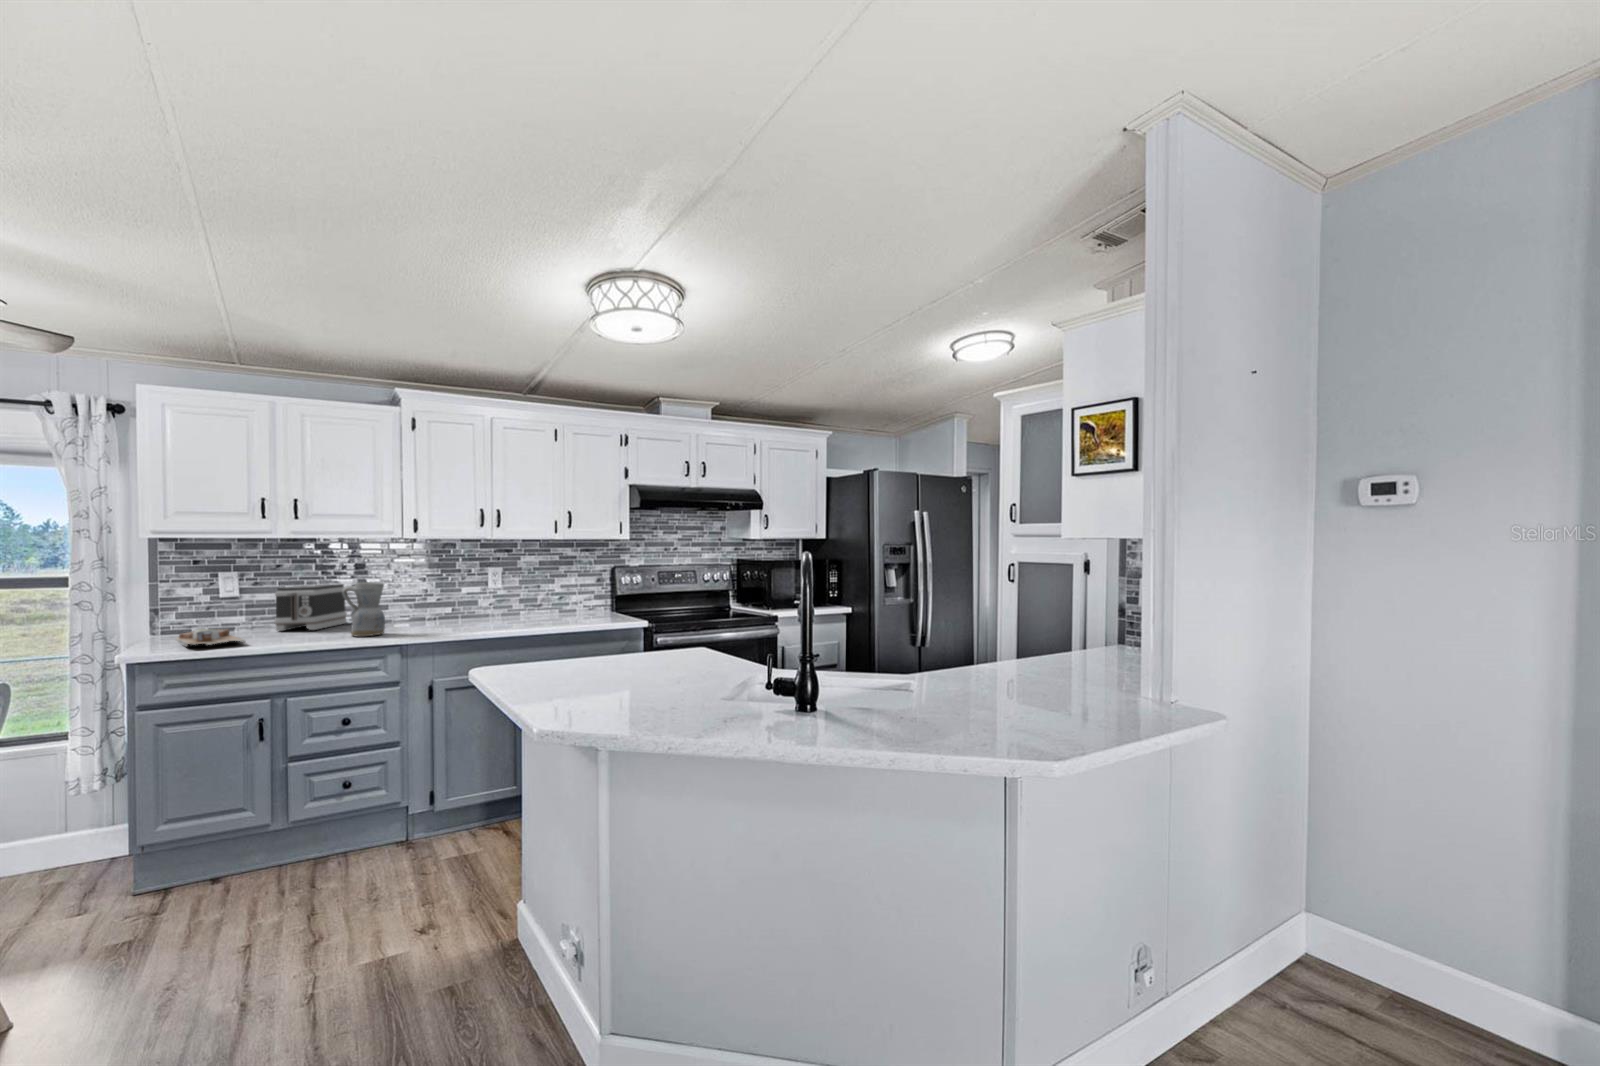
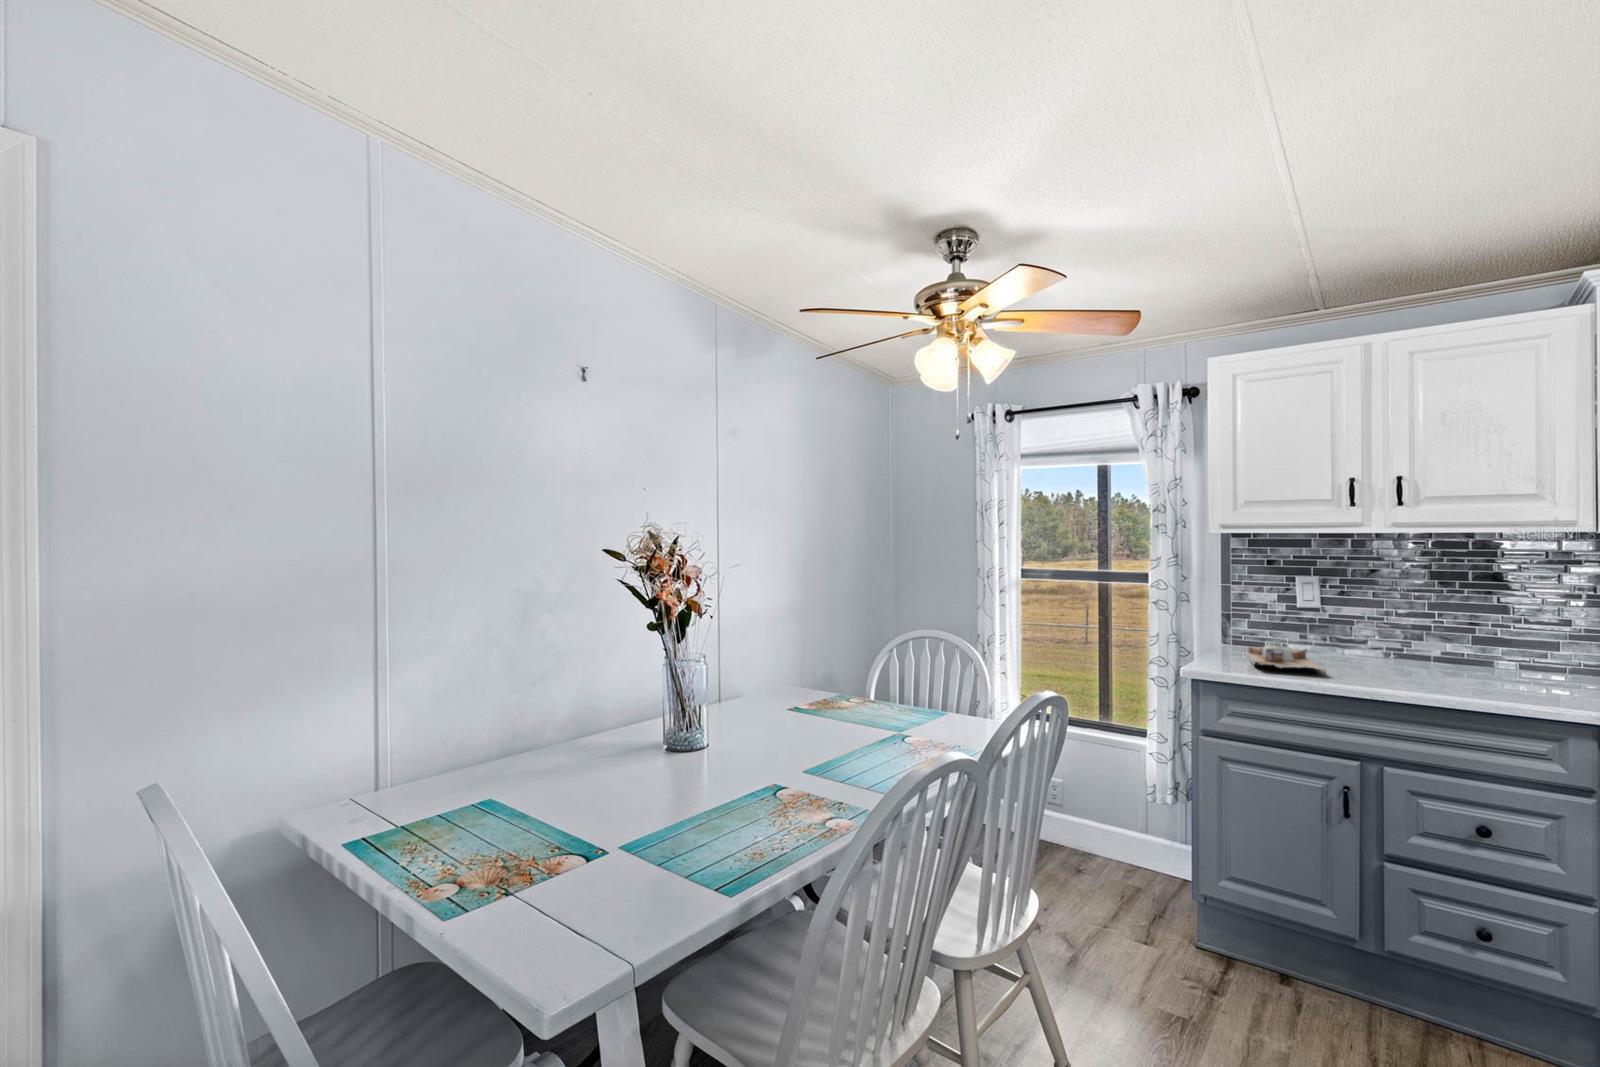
ceramic pitcher: present [342,582,385,637] -> none [1477,604,1563,698]
toaster: present [275,584,347,631] -> none [1366,602,1480,670]

